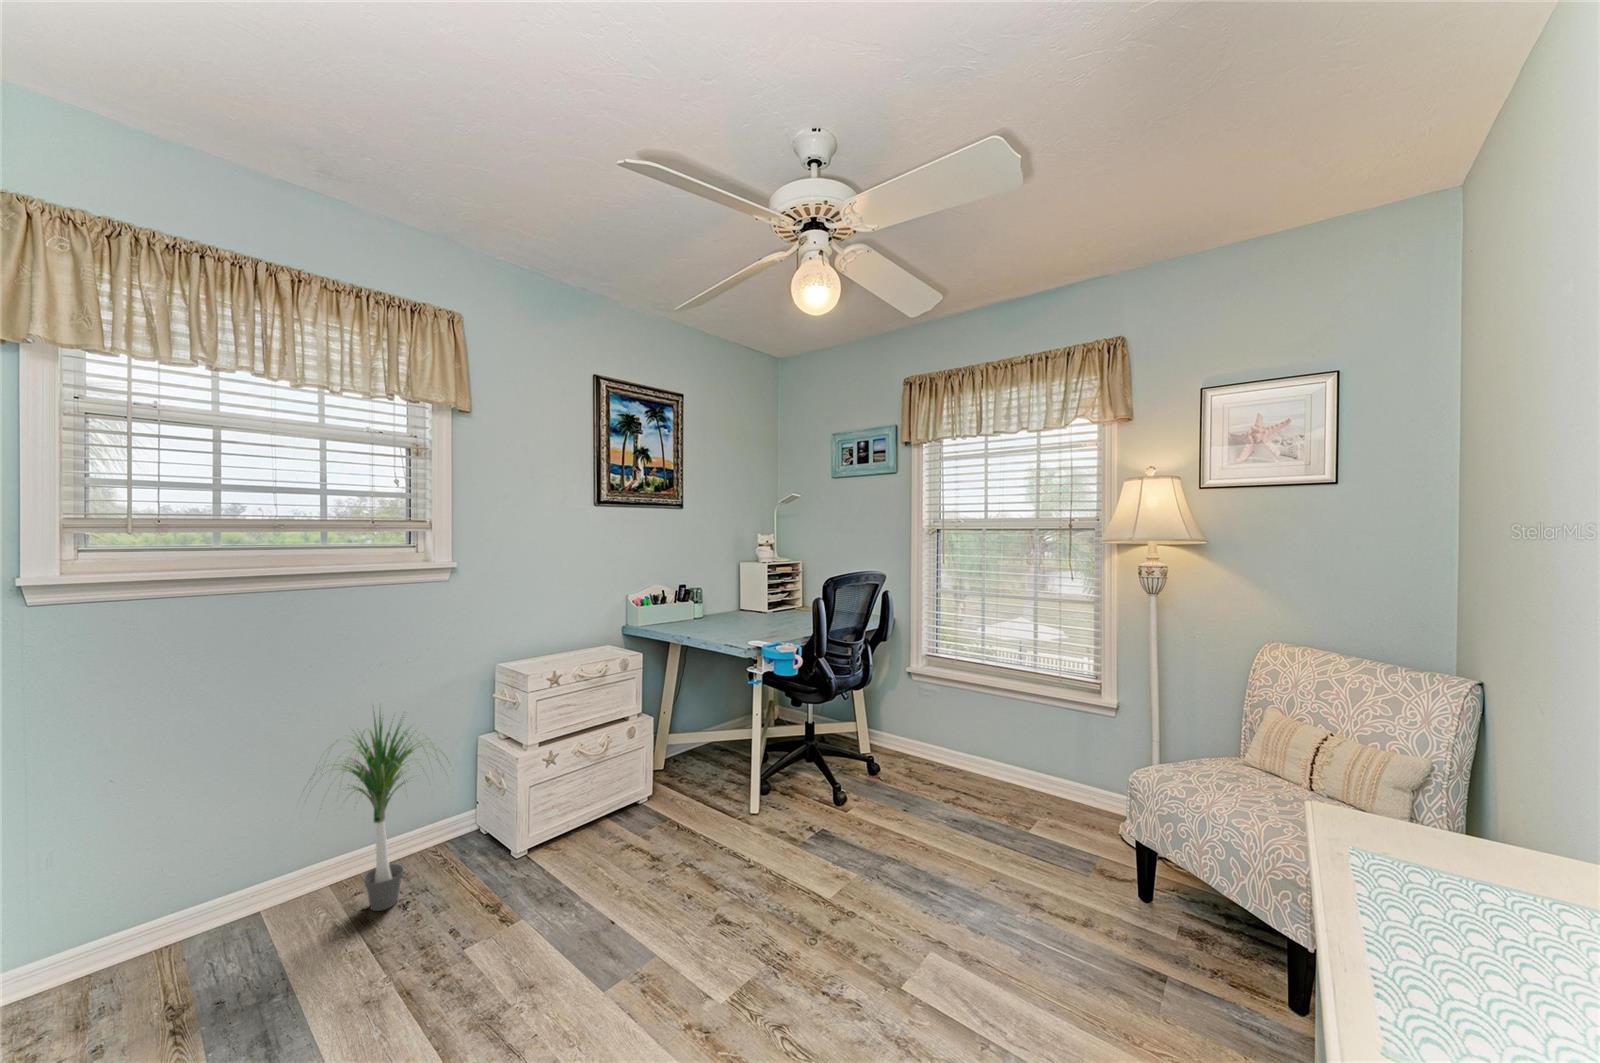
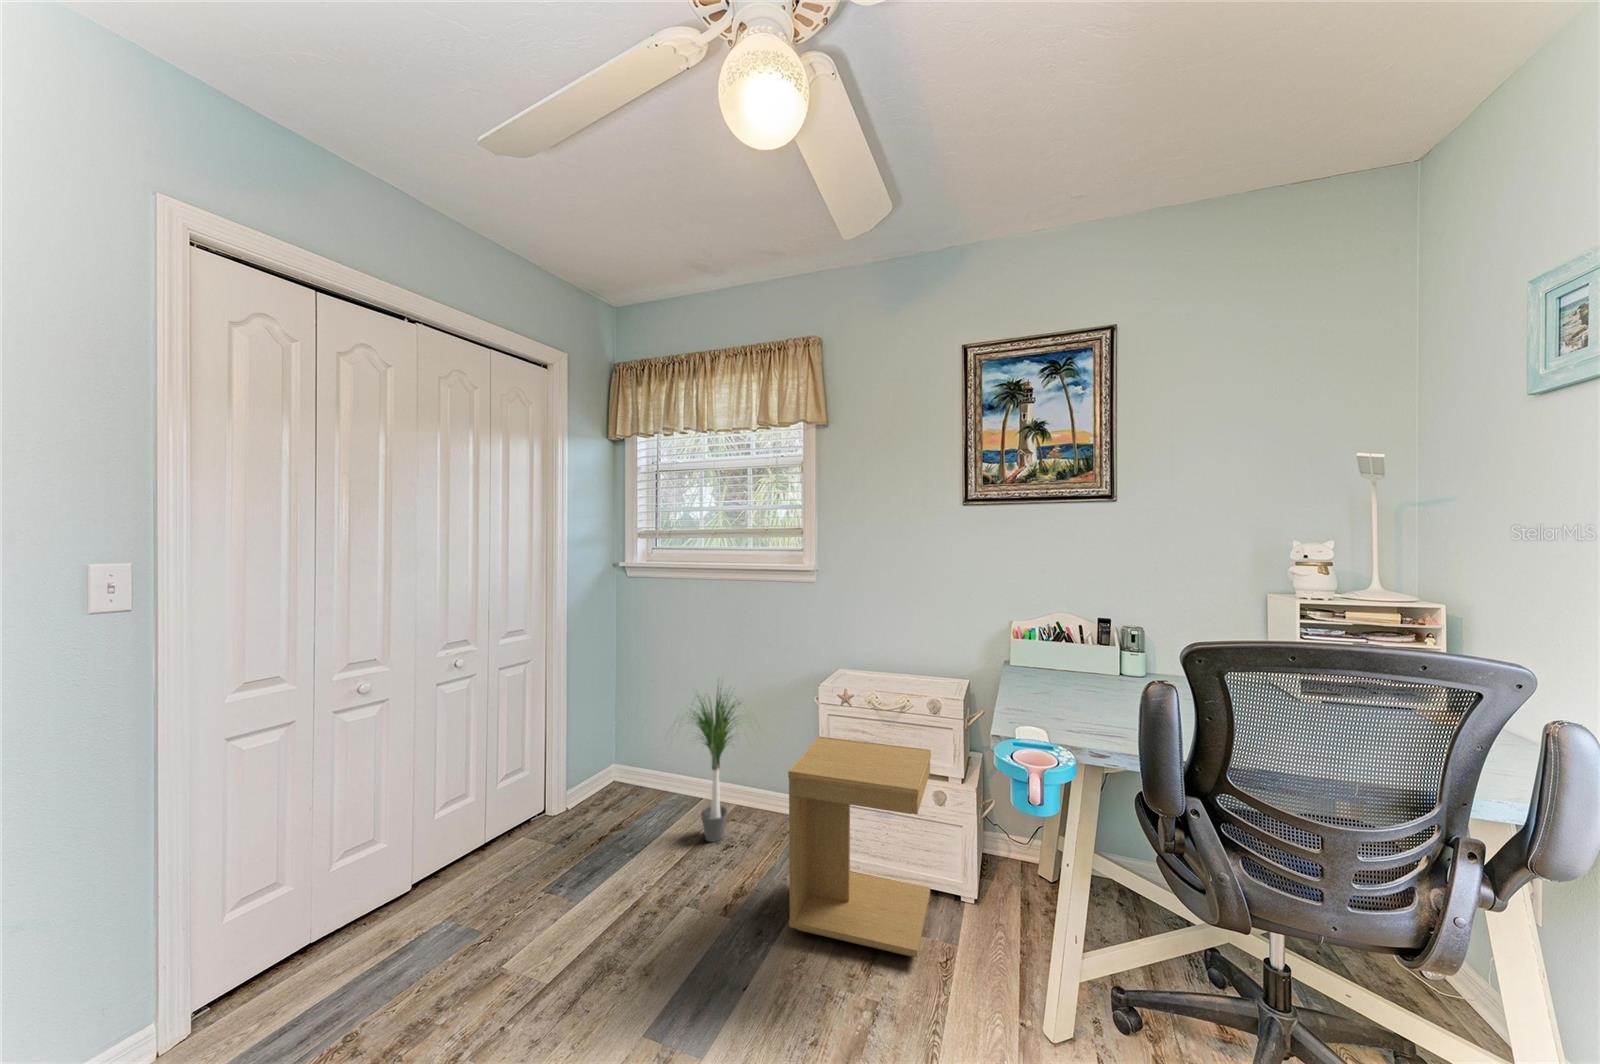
side table: none [548,696,684,876] -> present [788,737,931,957]

